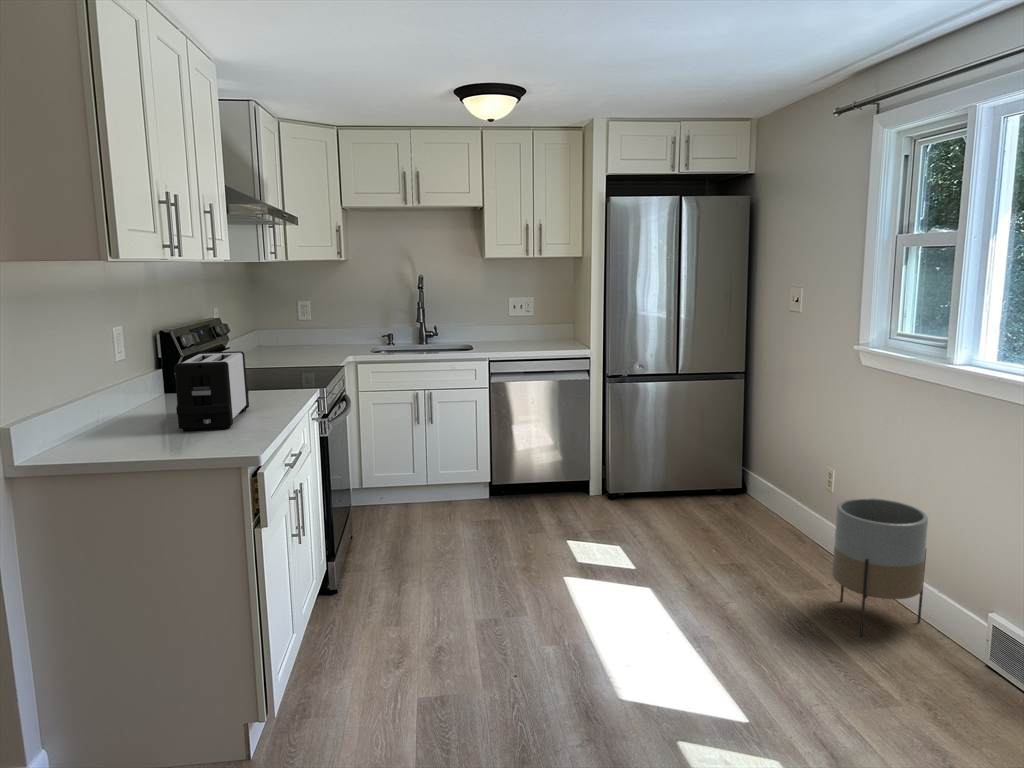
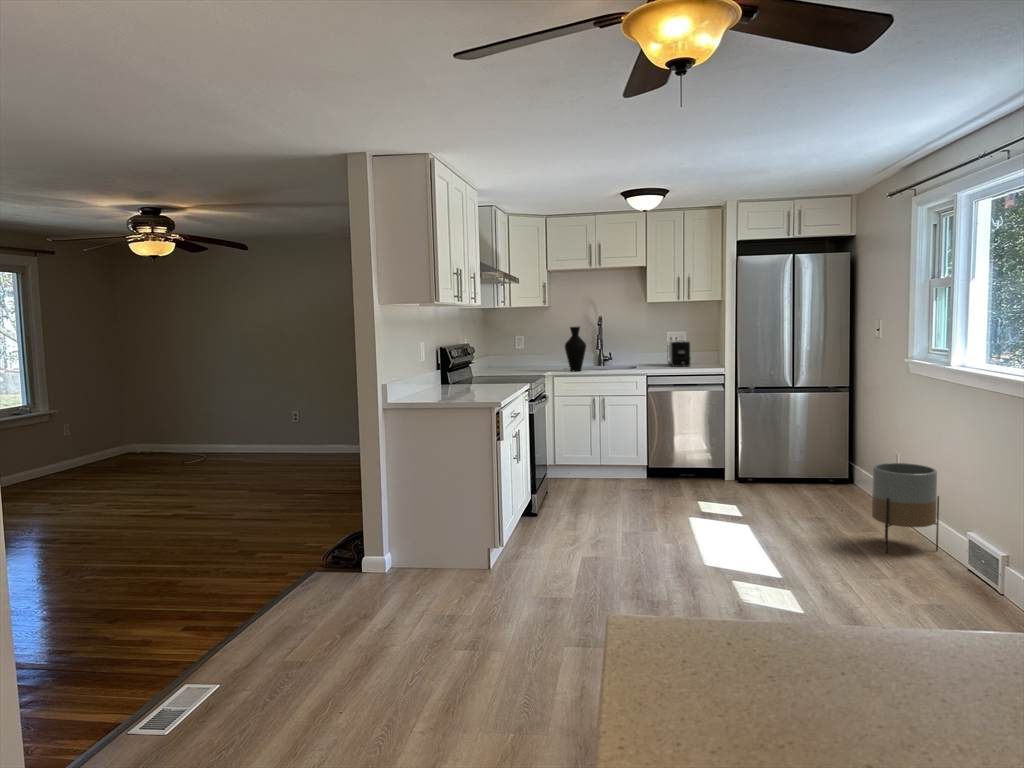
vase: none [371,291,403,356] -> present [565,327,586,371]
toaster: present [175,351,249,431] -> present [667,341,691,367]

